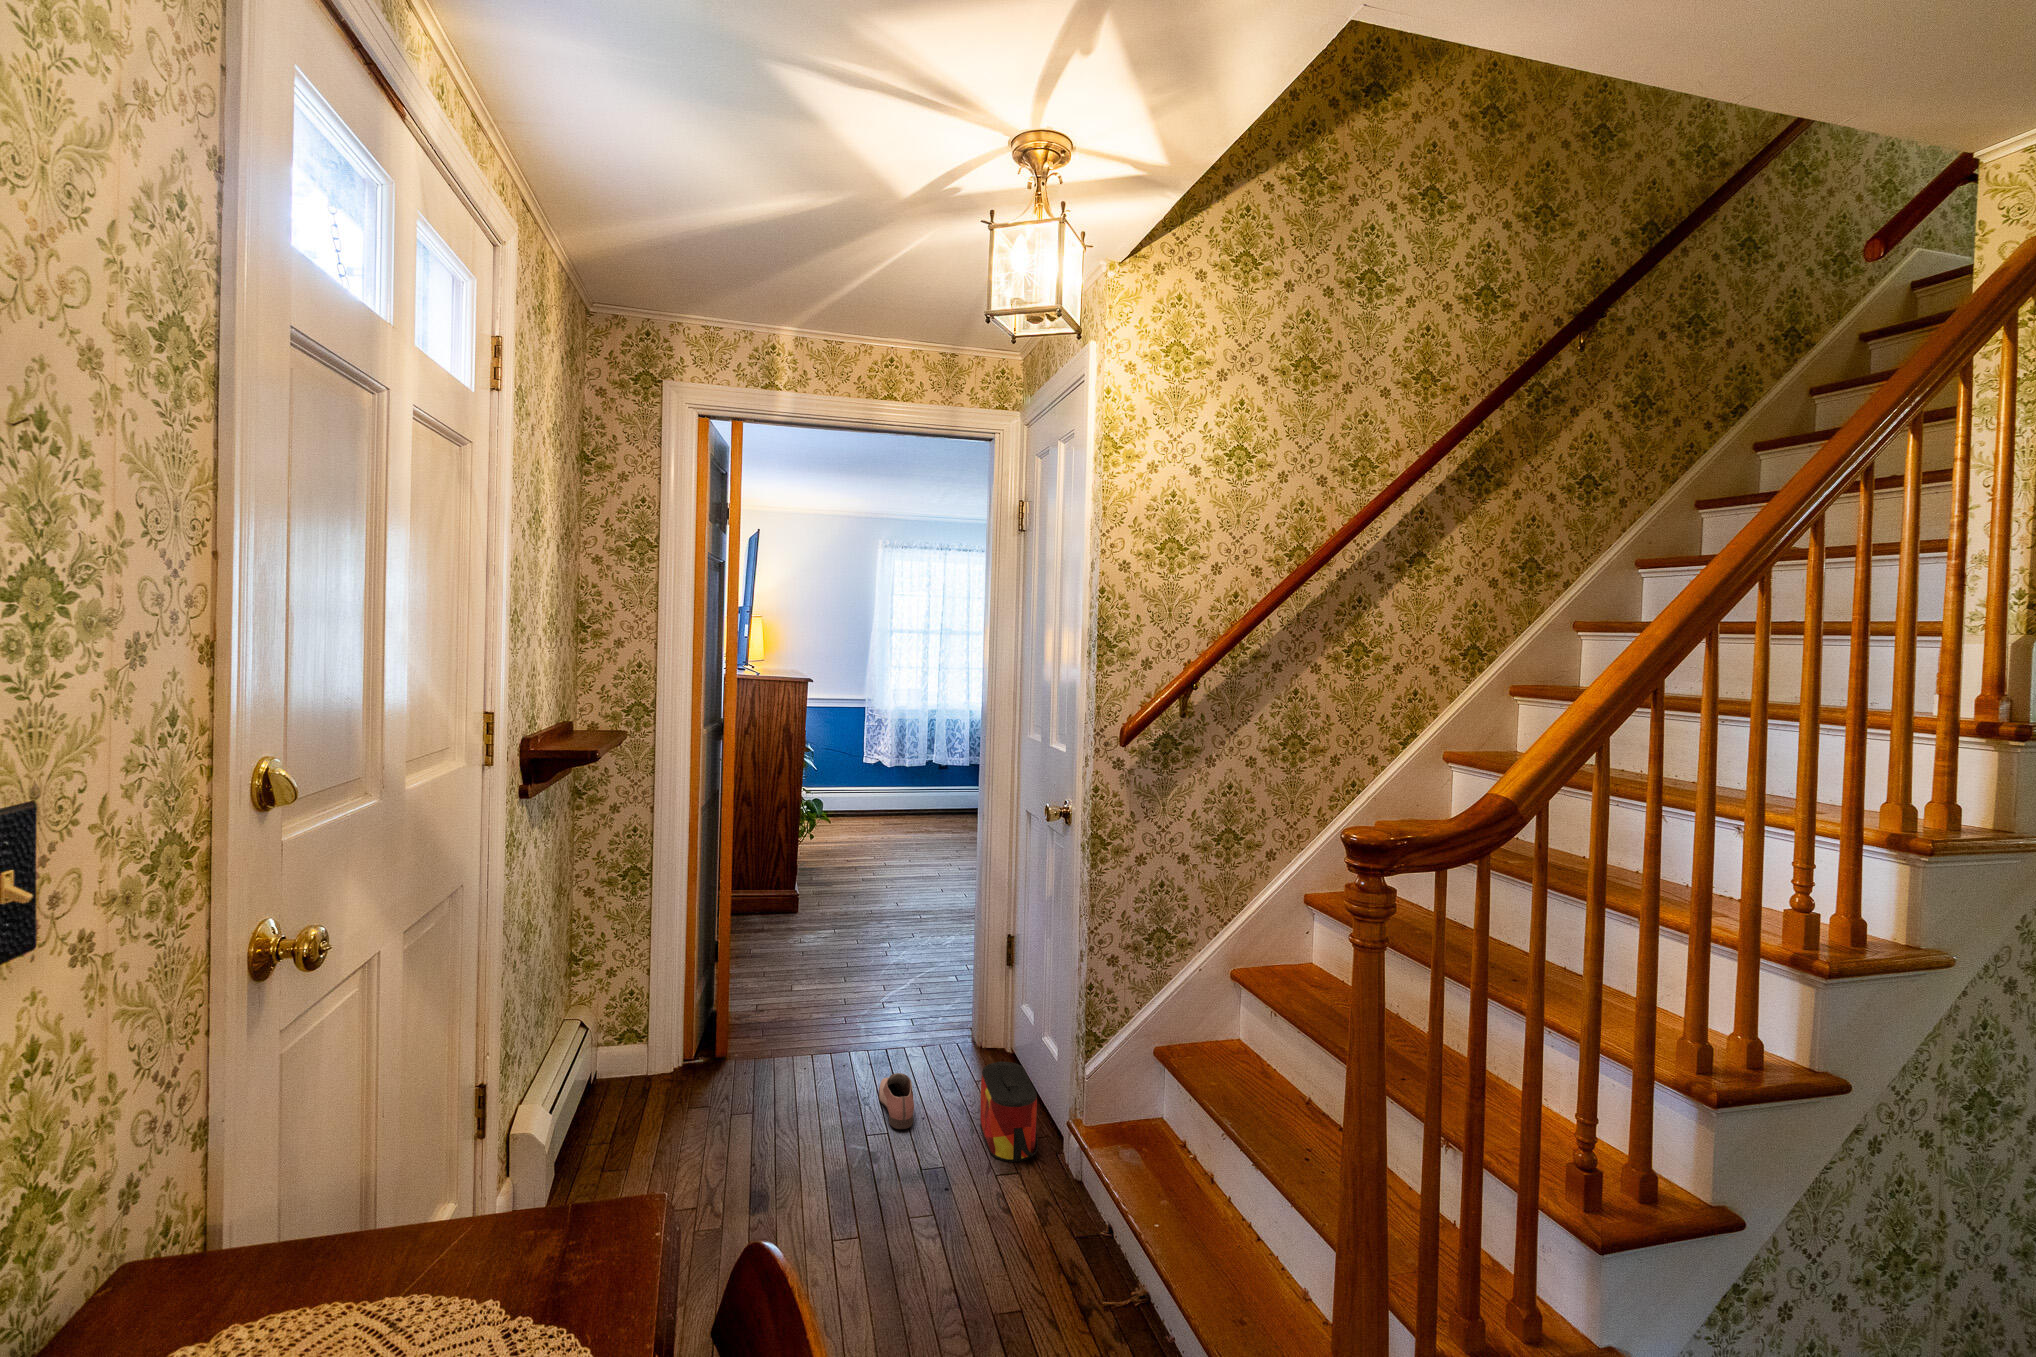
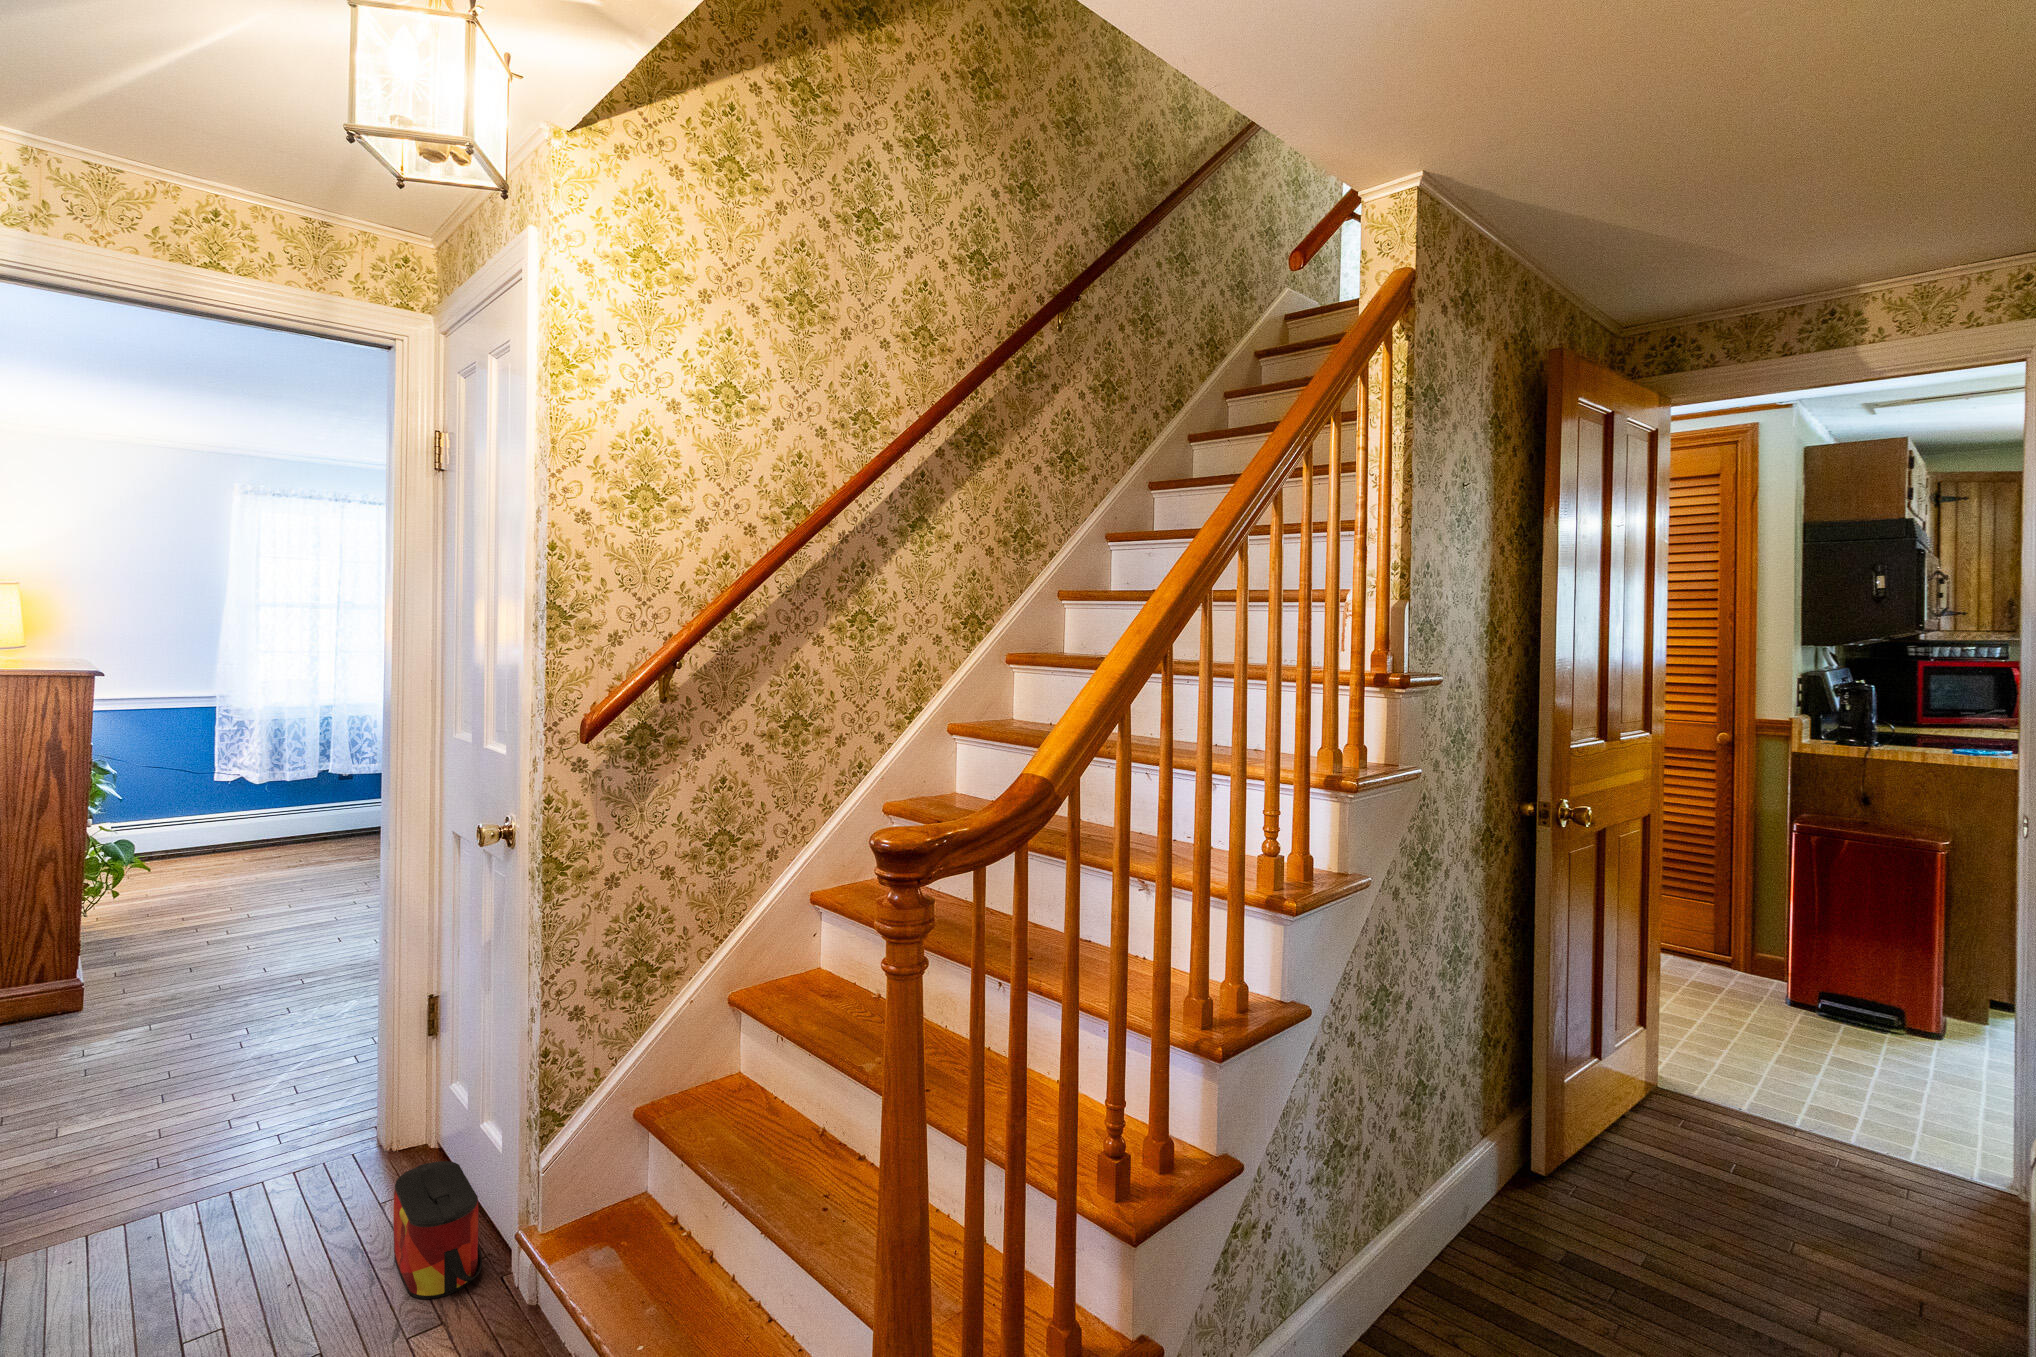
shoe: present [879,1073,914,1129] -> none [224,1218,284,1301]

